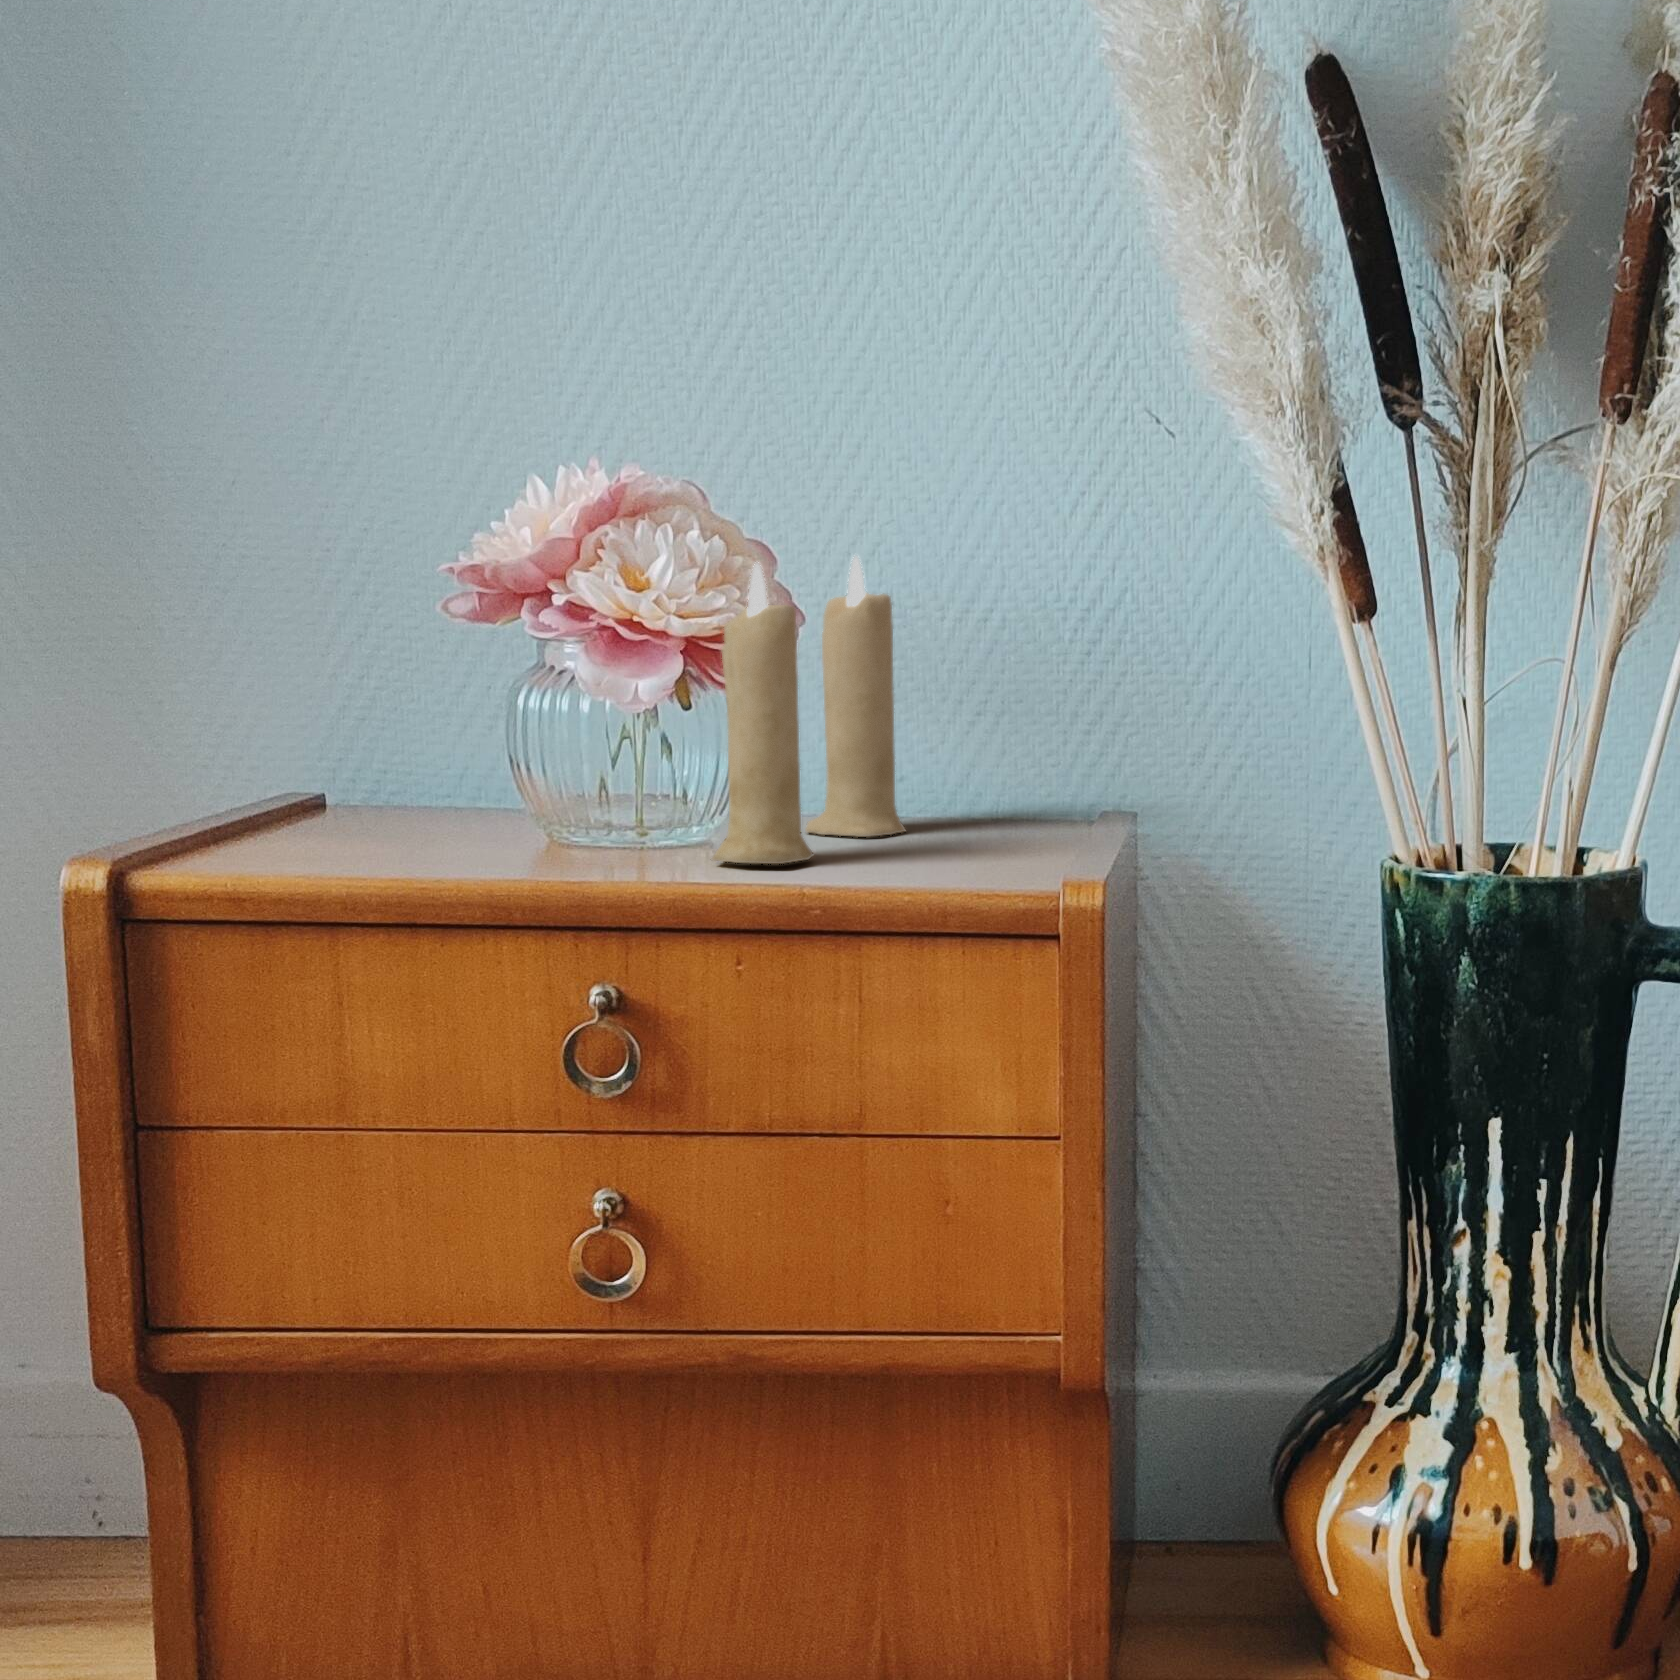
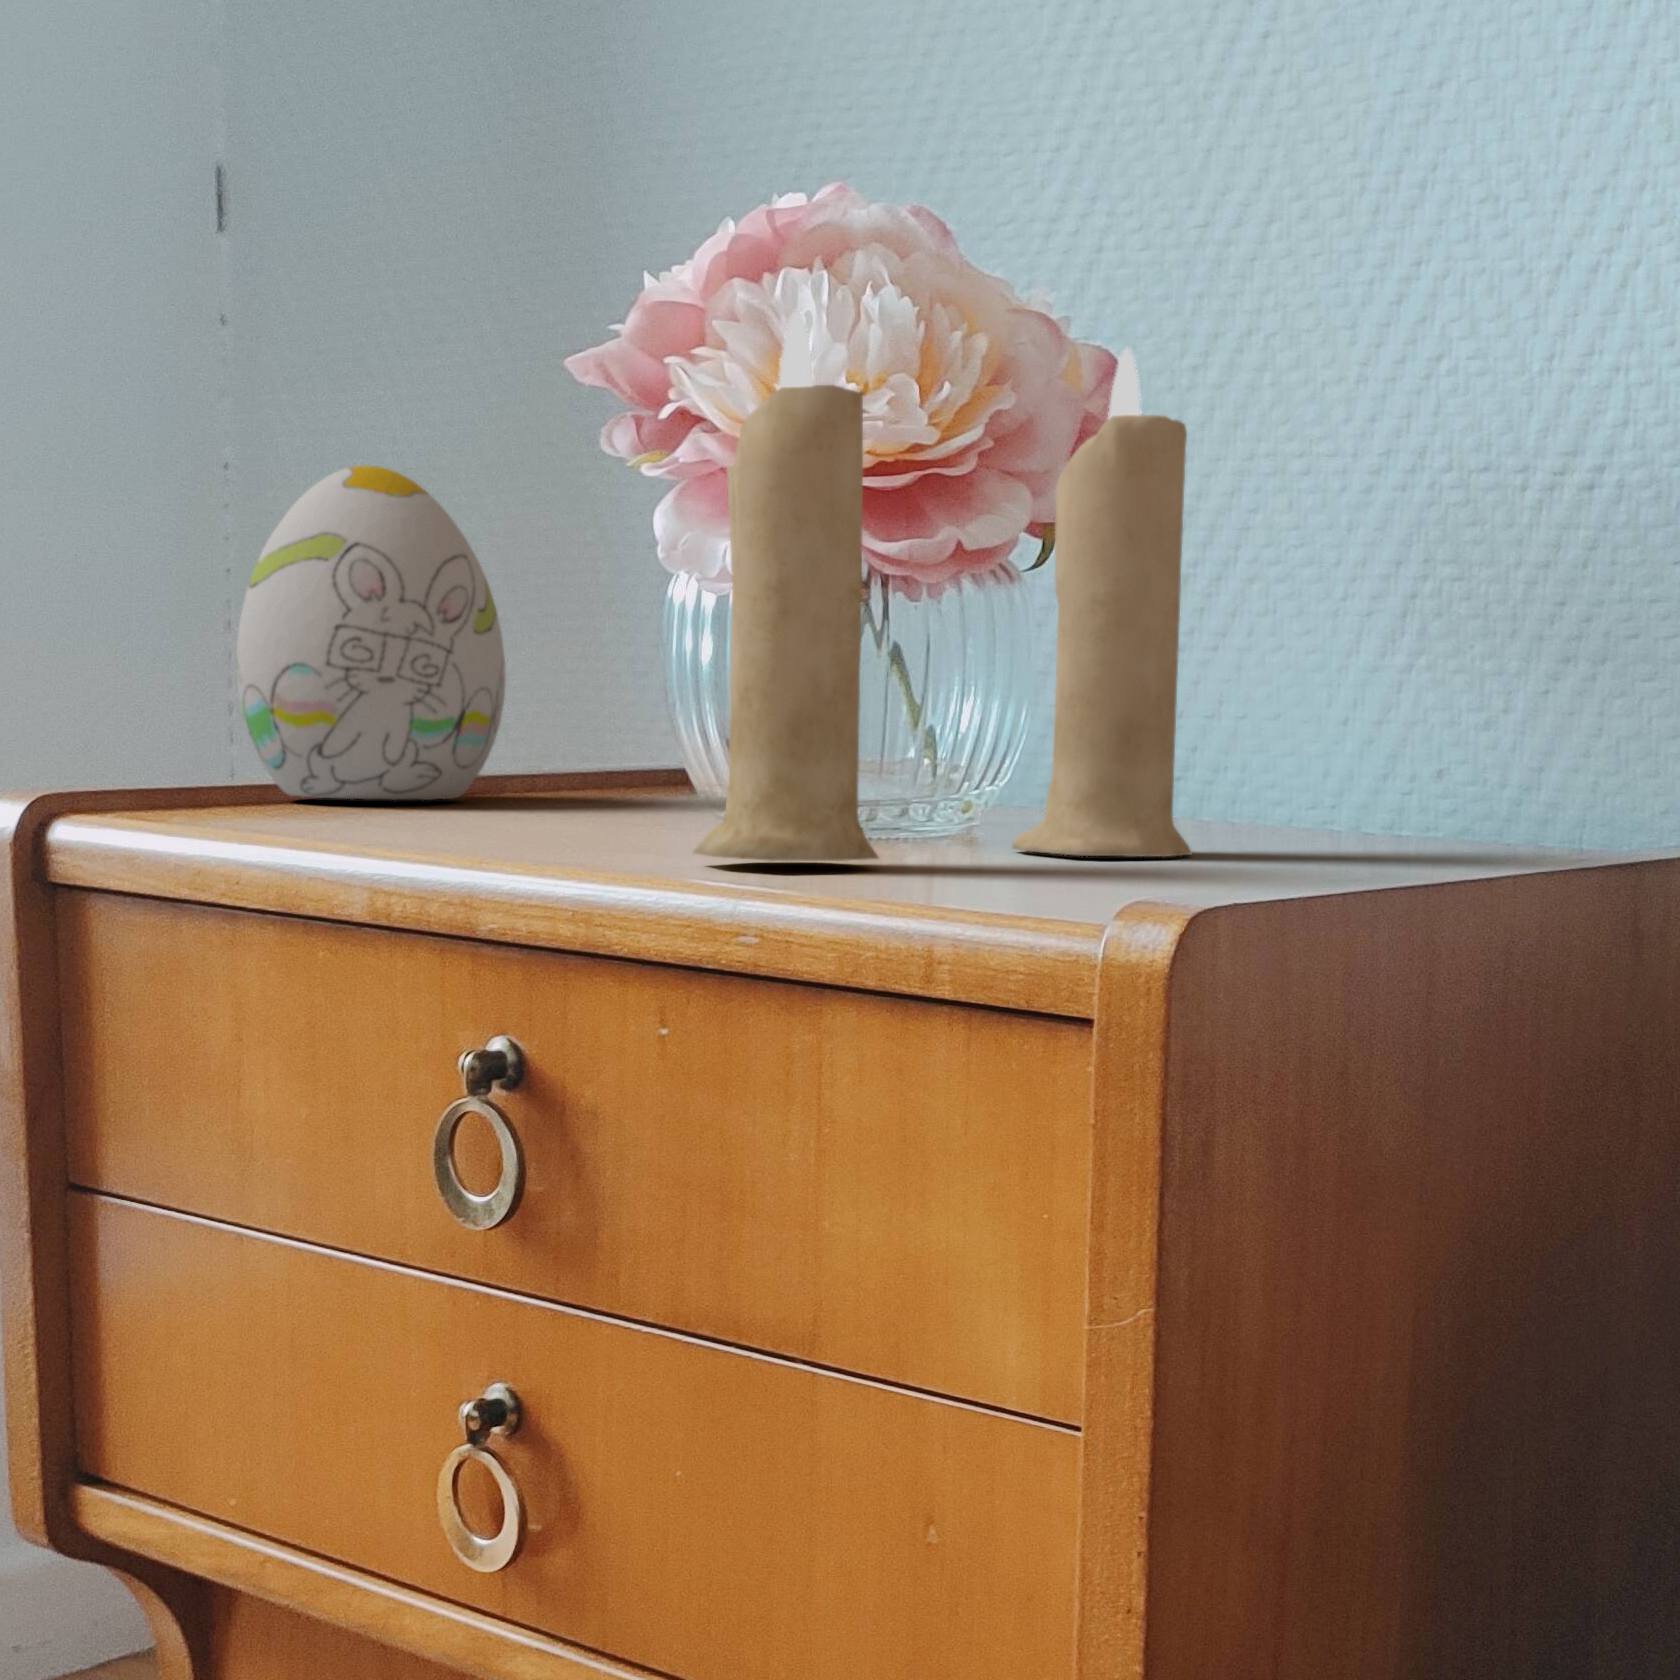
decorative egg: none [88,579,292,815] -> present [236,466,505,800]

